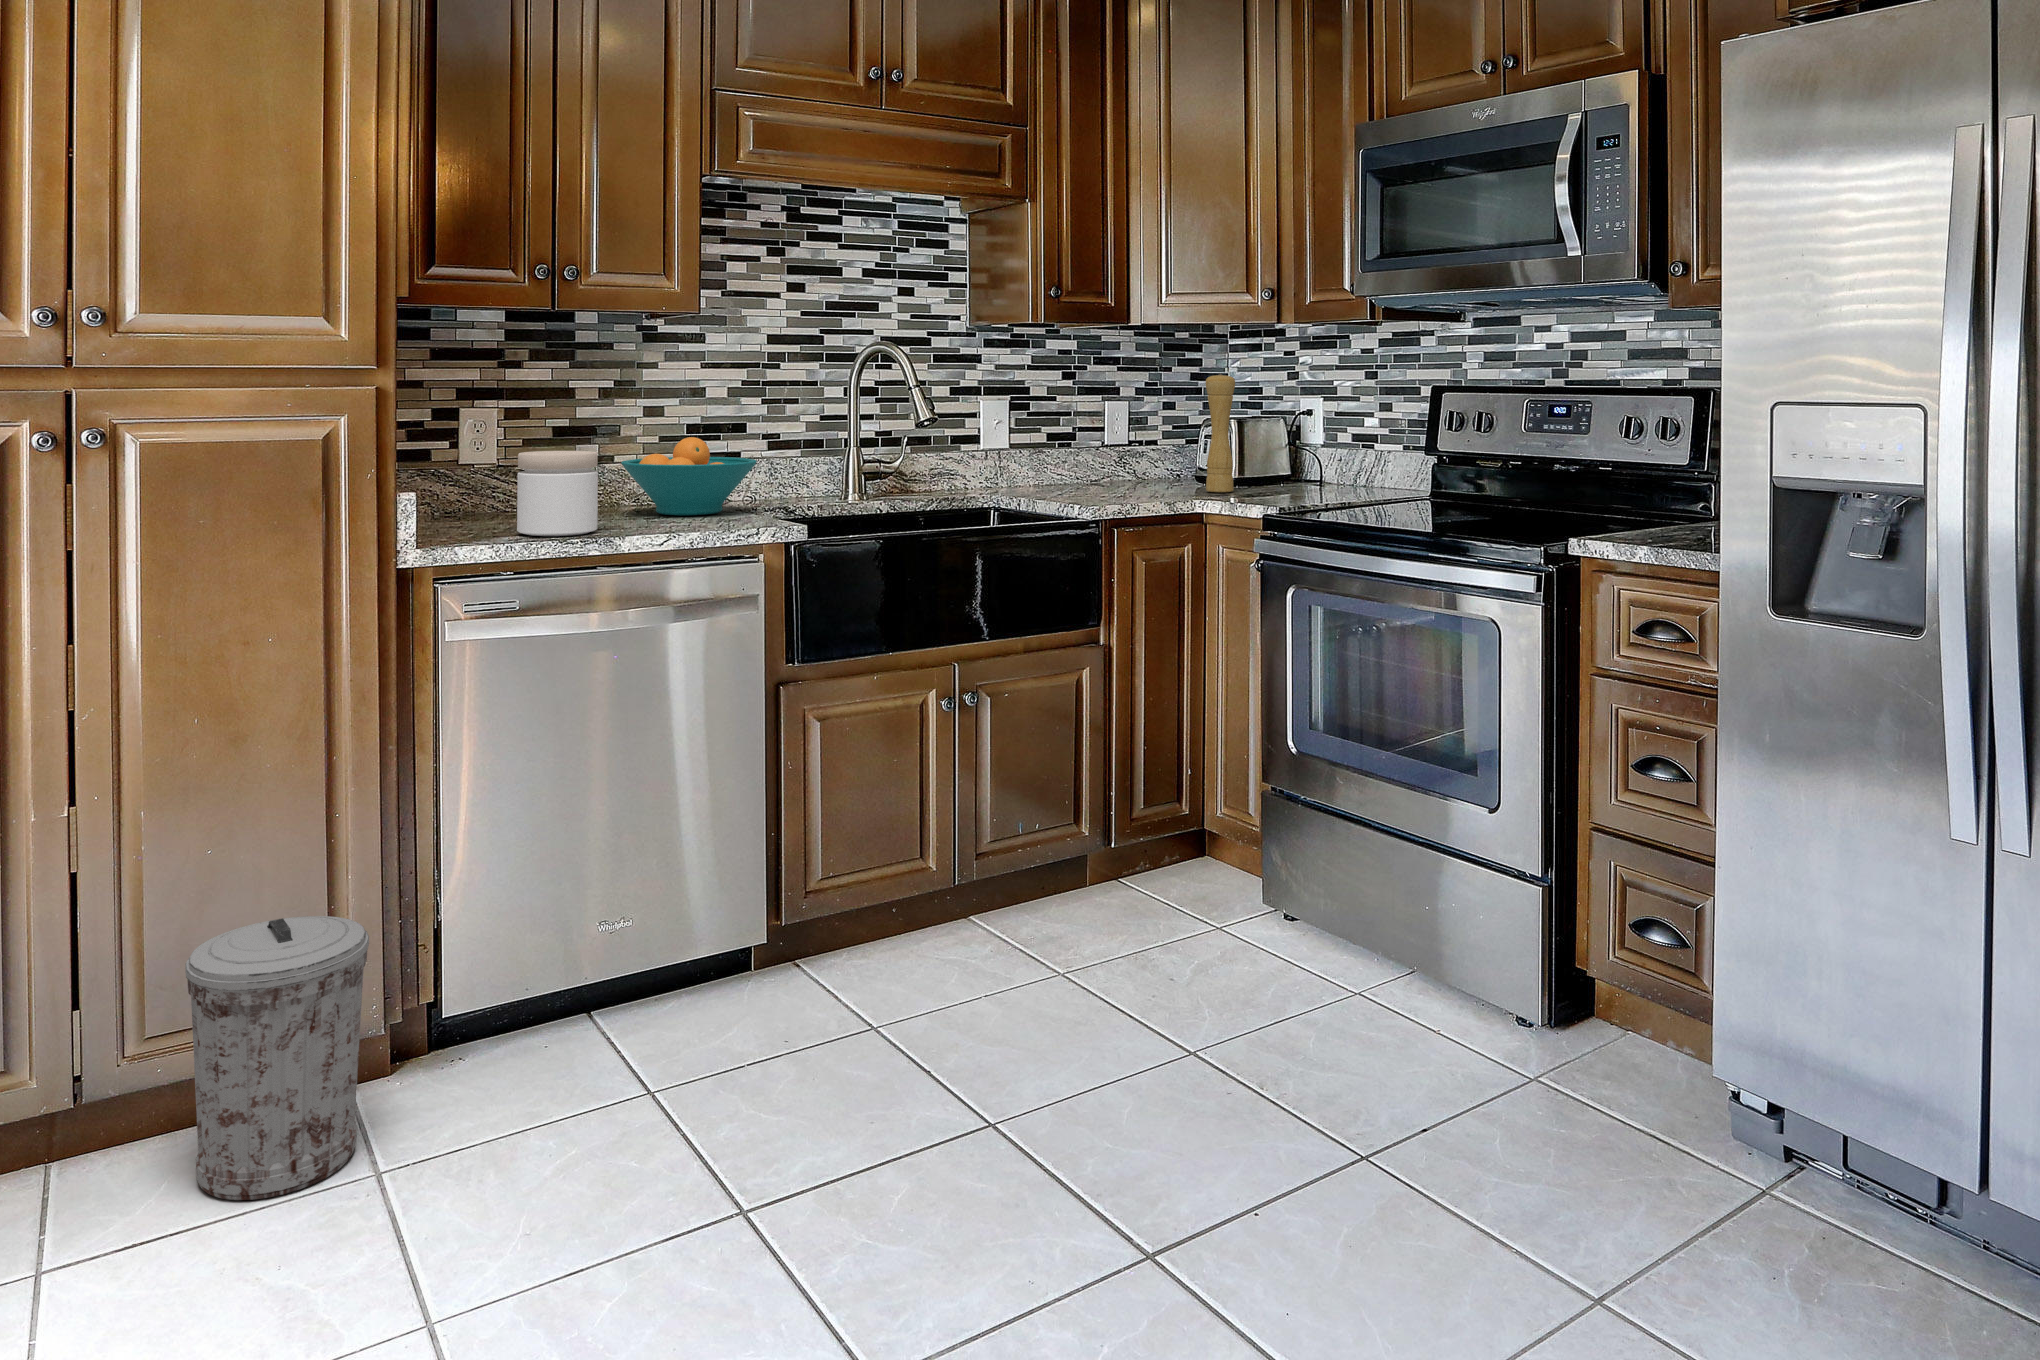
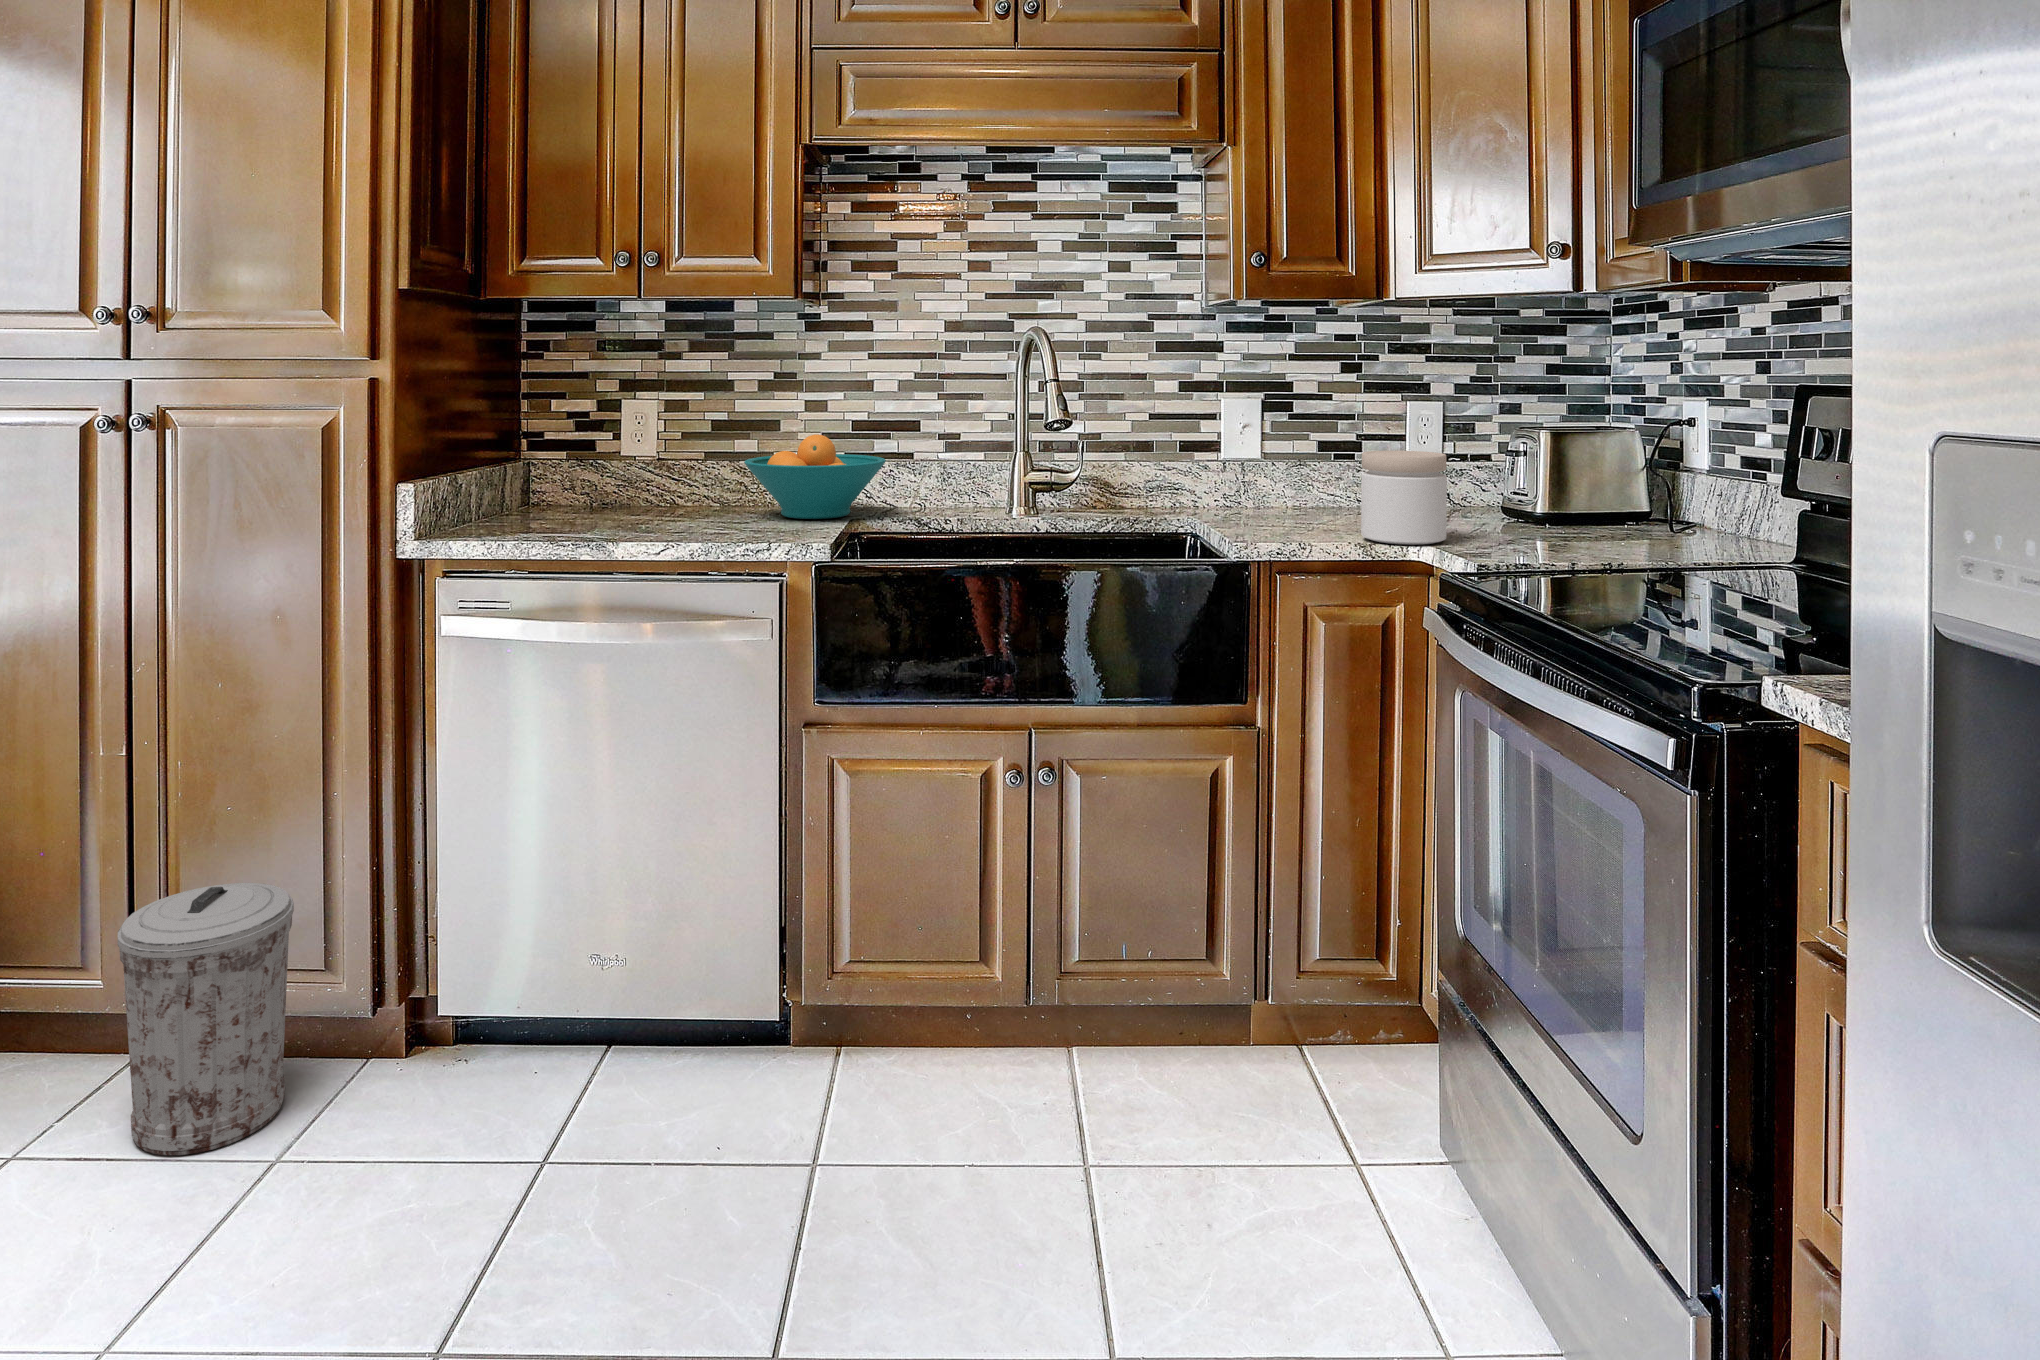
pepper mill: present [1206,373,1235,492] -> none [1492,366,1537,531]
jar: present [517,451,598,536] -> present [1361,450,1447,545]

